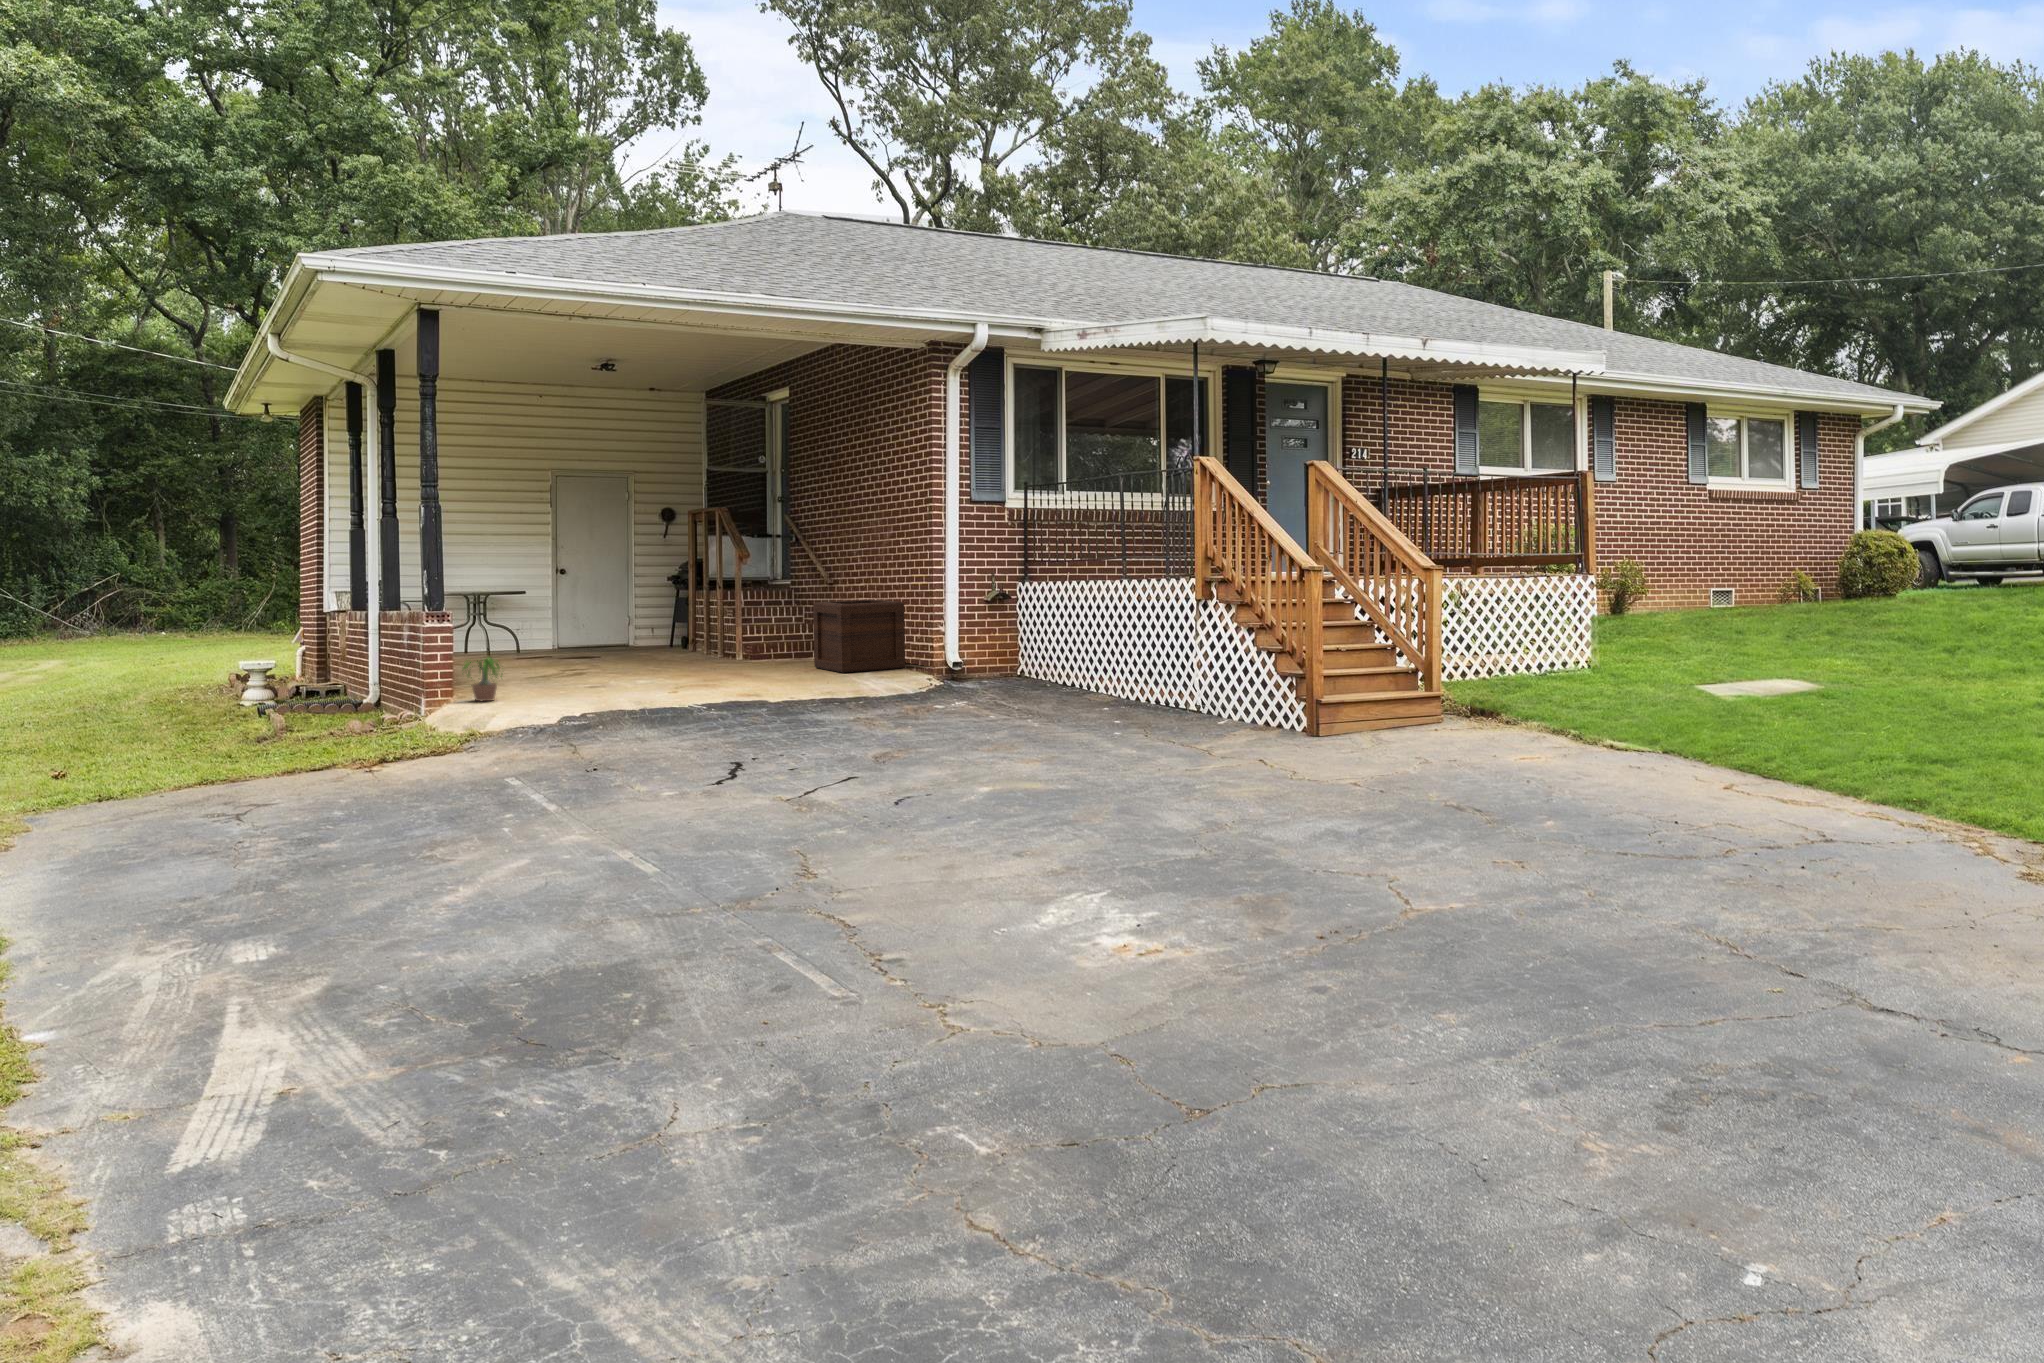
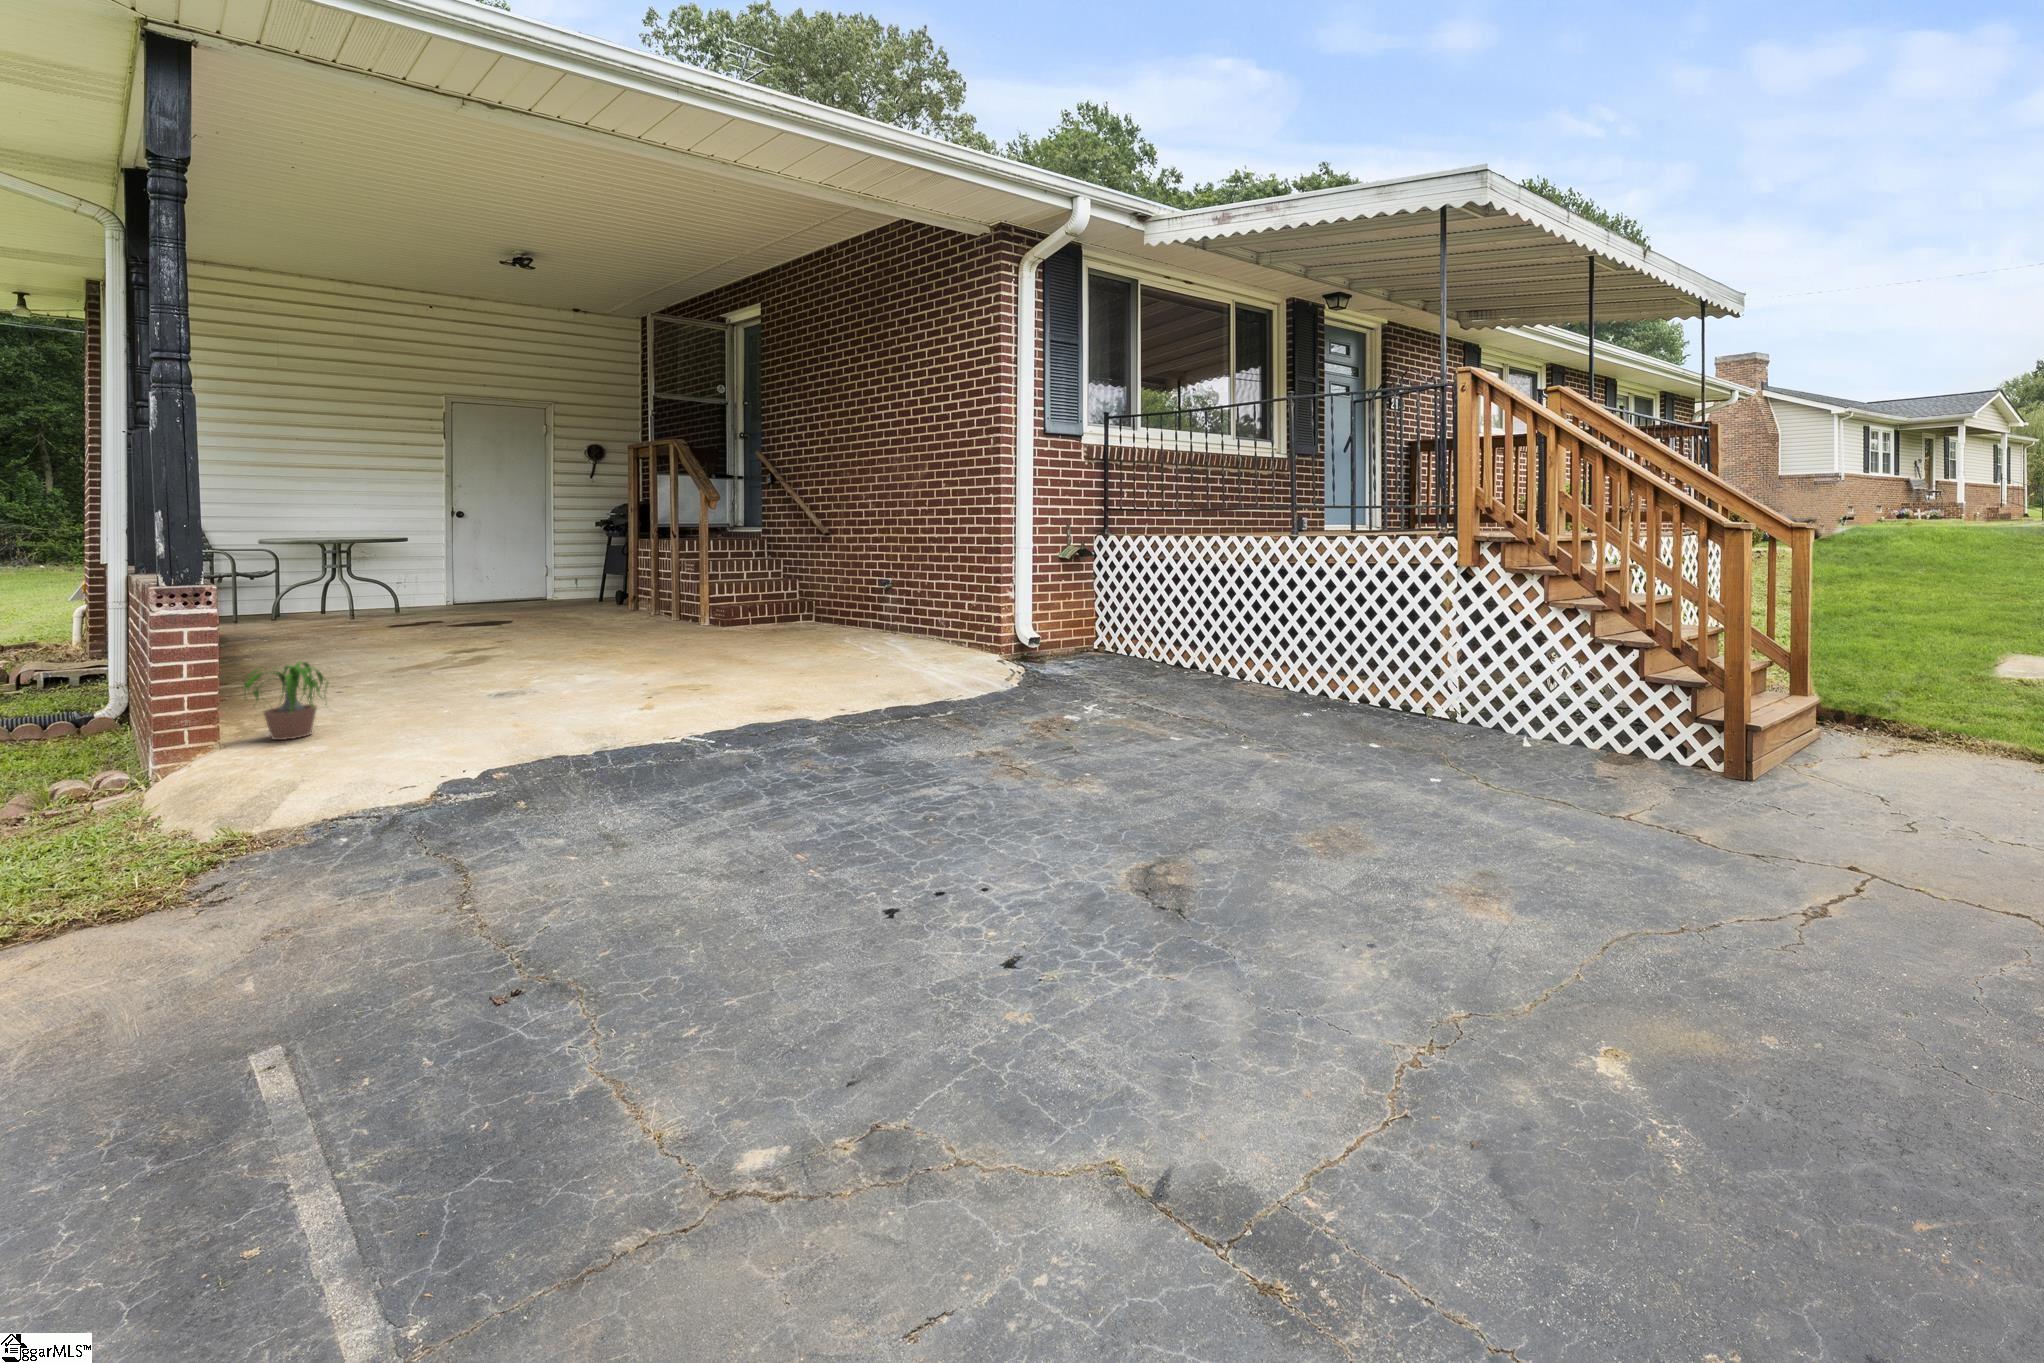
wooden crate: present [813,600,905,673] -> none [826,555,951,653]

